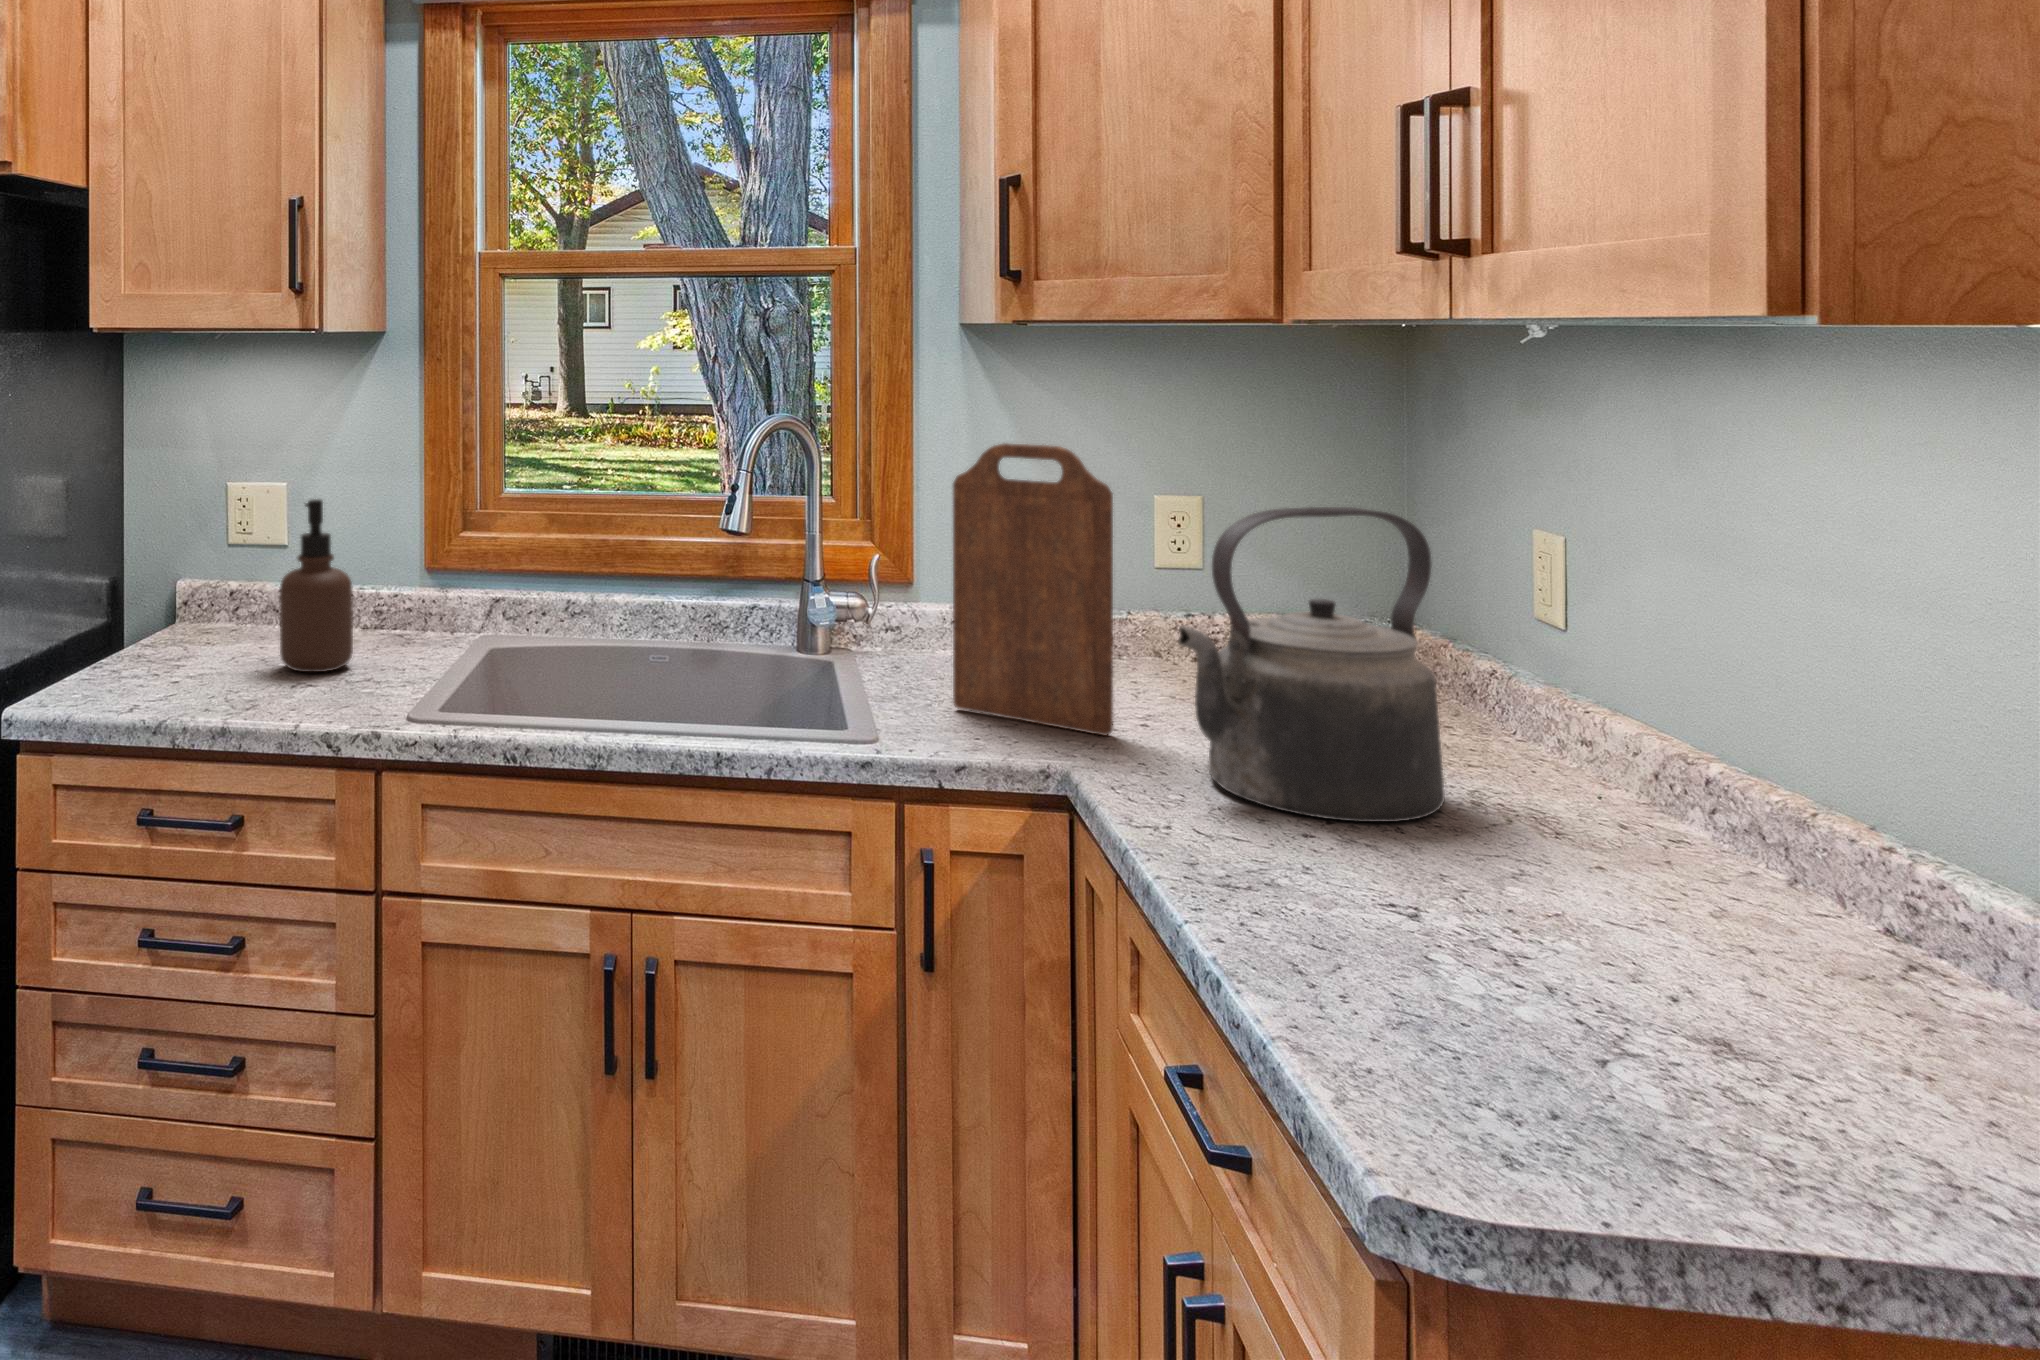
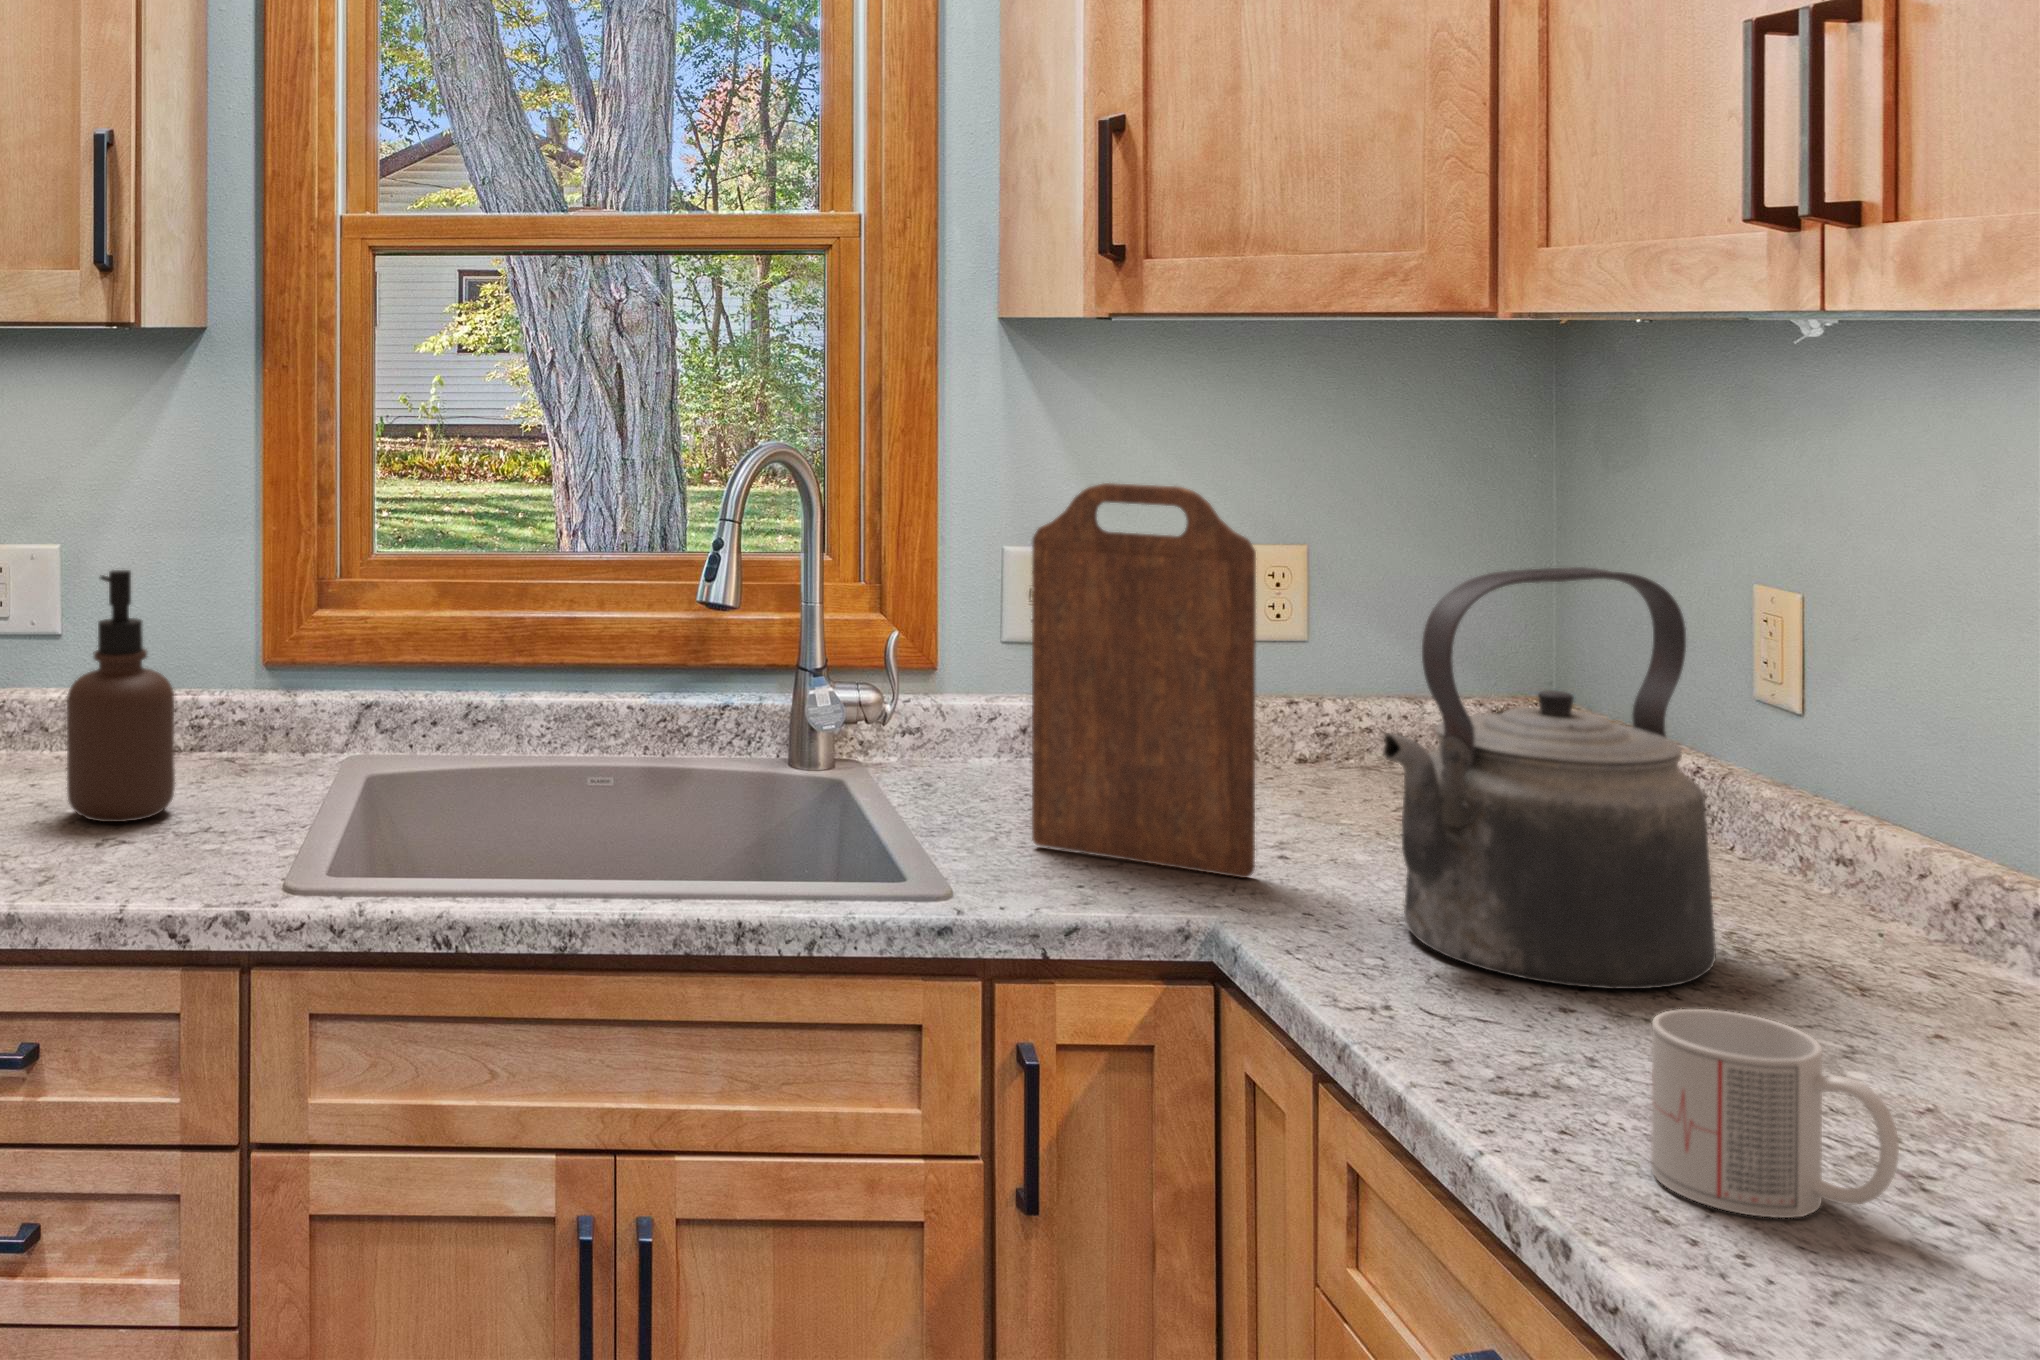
mug: none [1308,825,1479,978] -> present [1651,1009,1899,1218]

